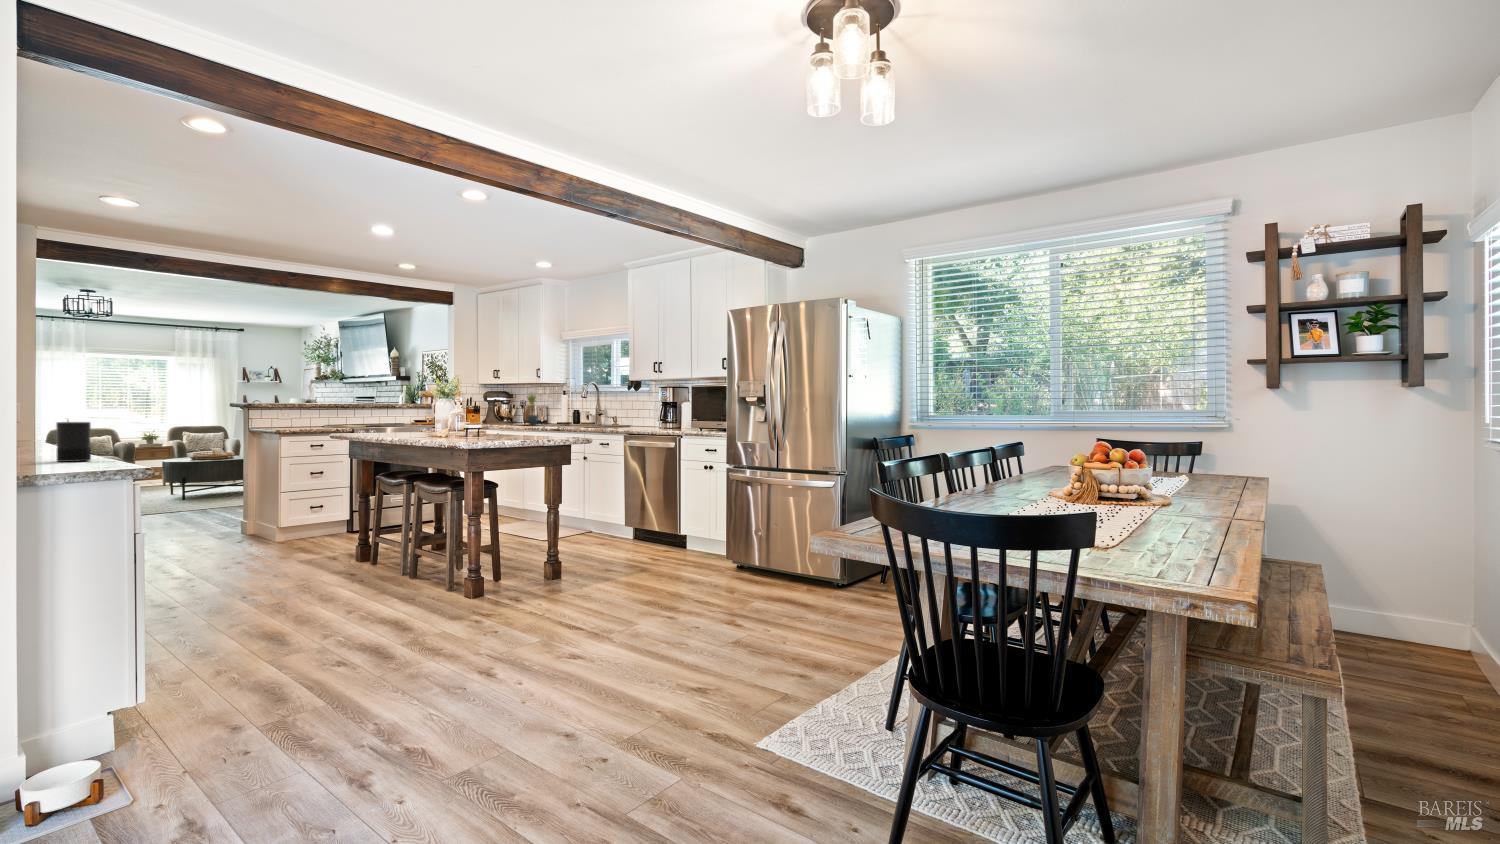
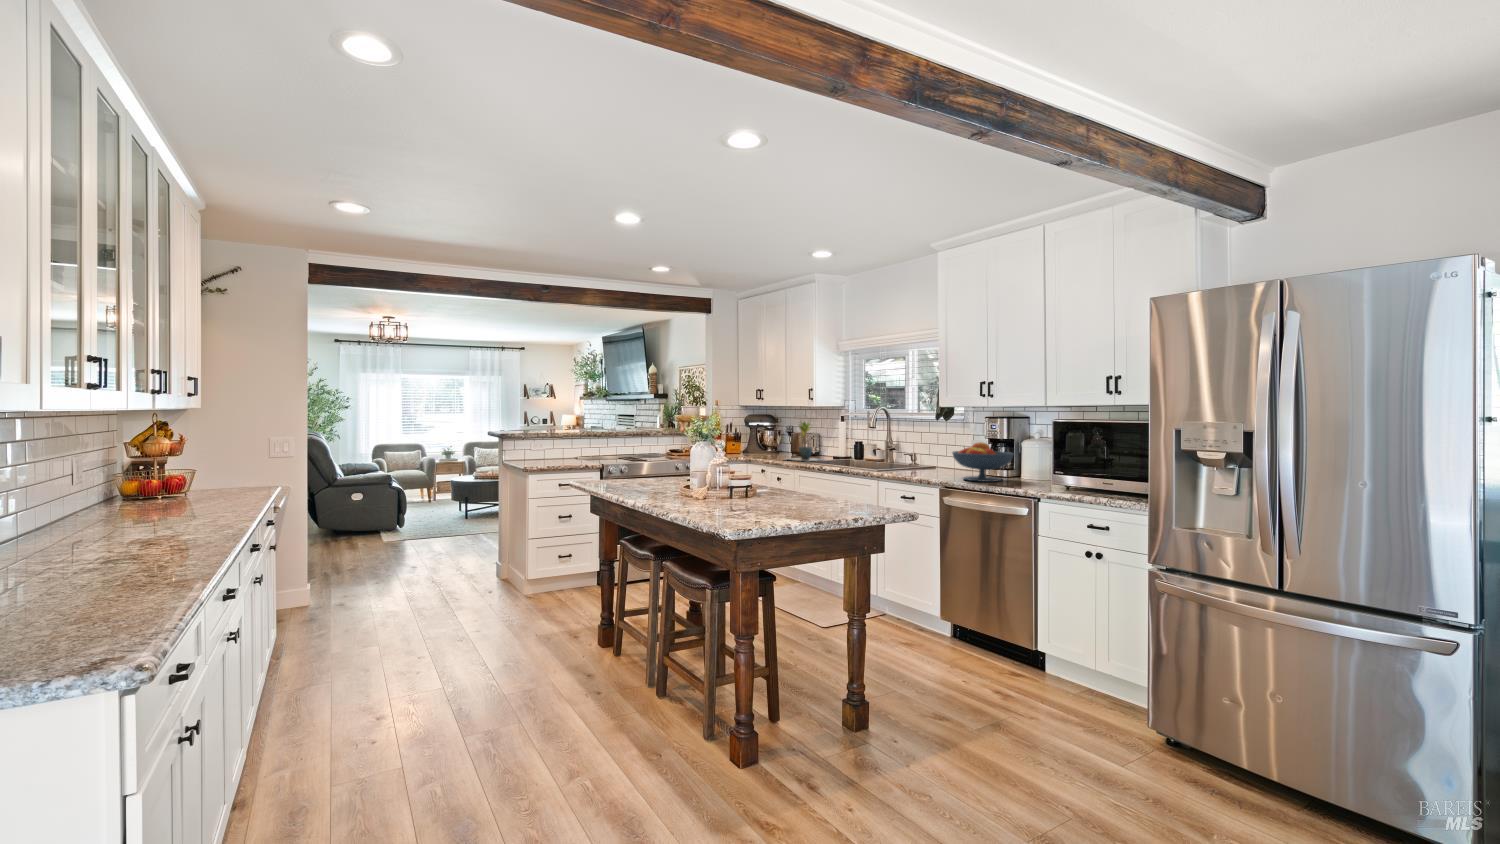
fruit bowl: none [633,404,674,430] -> present [952,442,1014,482]
candle: present [56,419,91,462] -> none [58,536,120,620]

